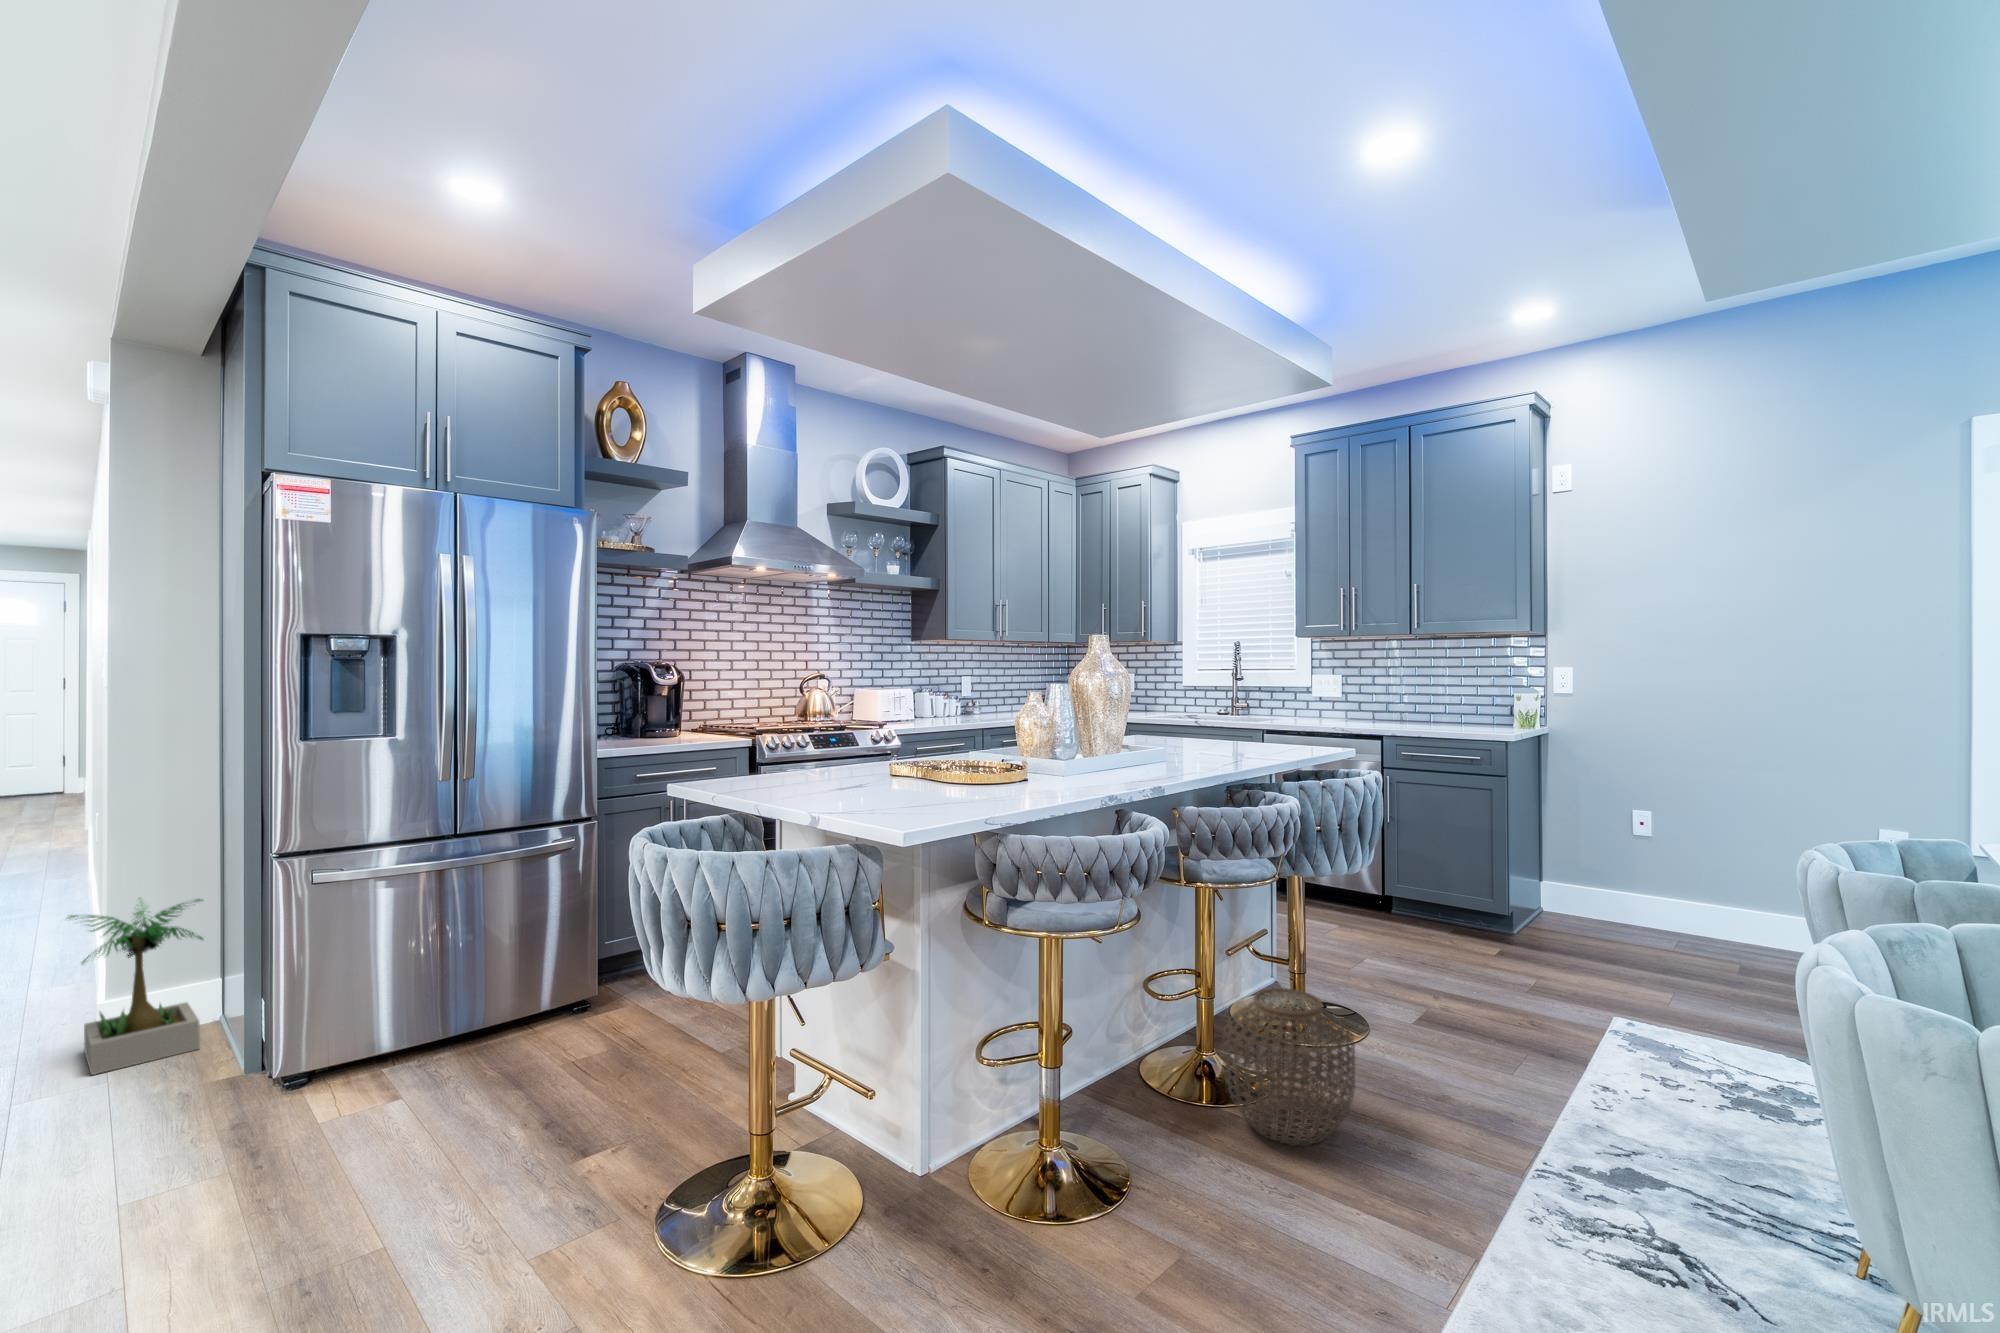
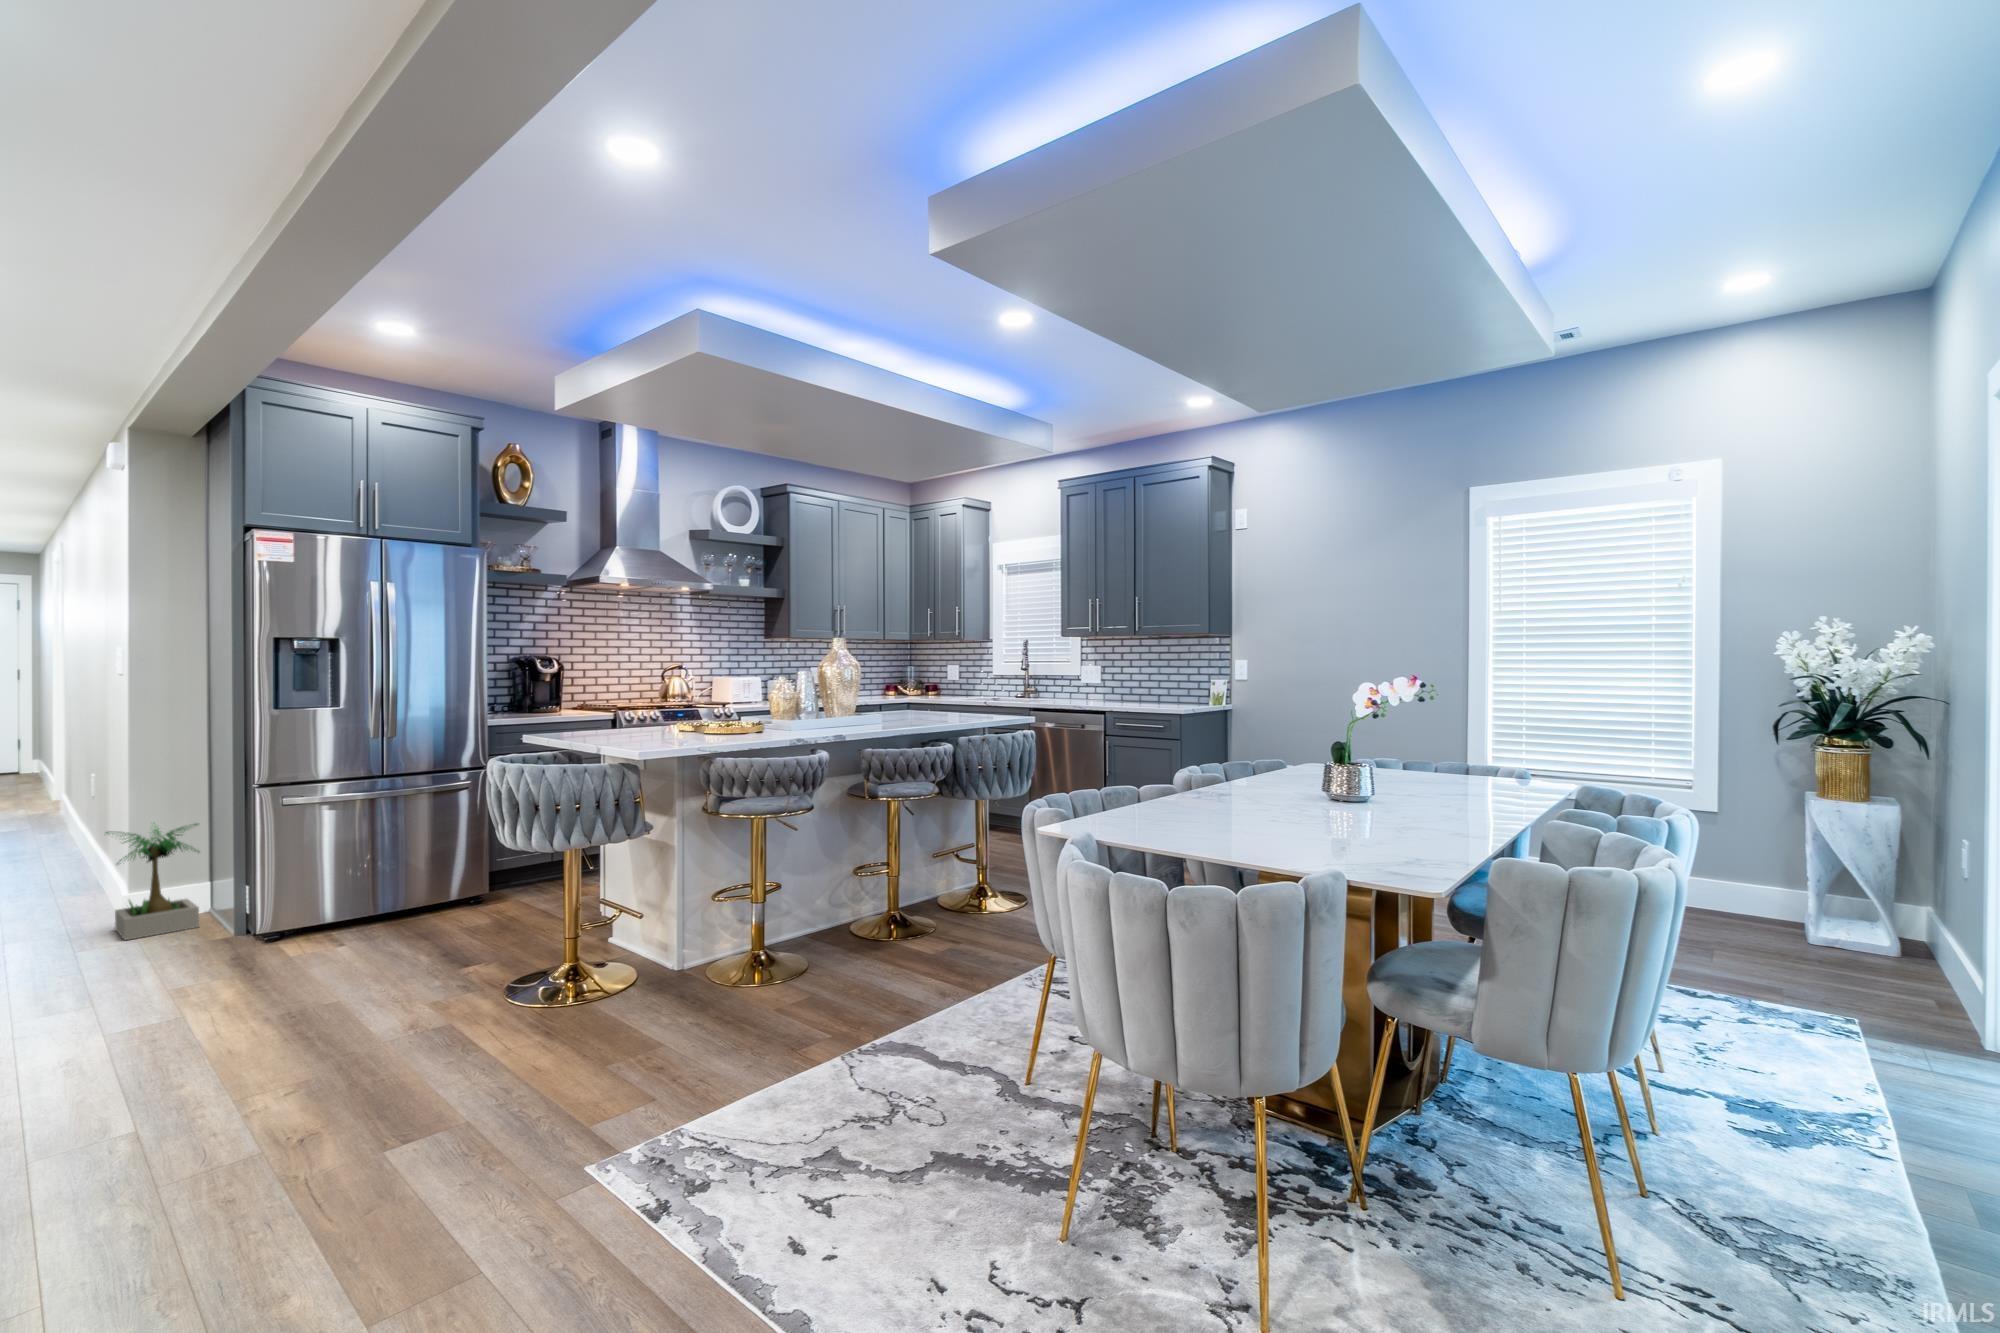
woven basket: present [1223,988,1355,1145] -> none [881,864,960,956]

